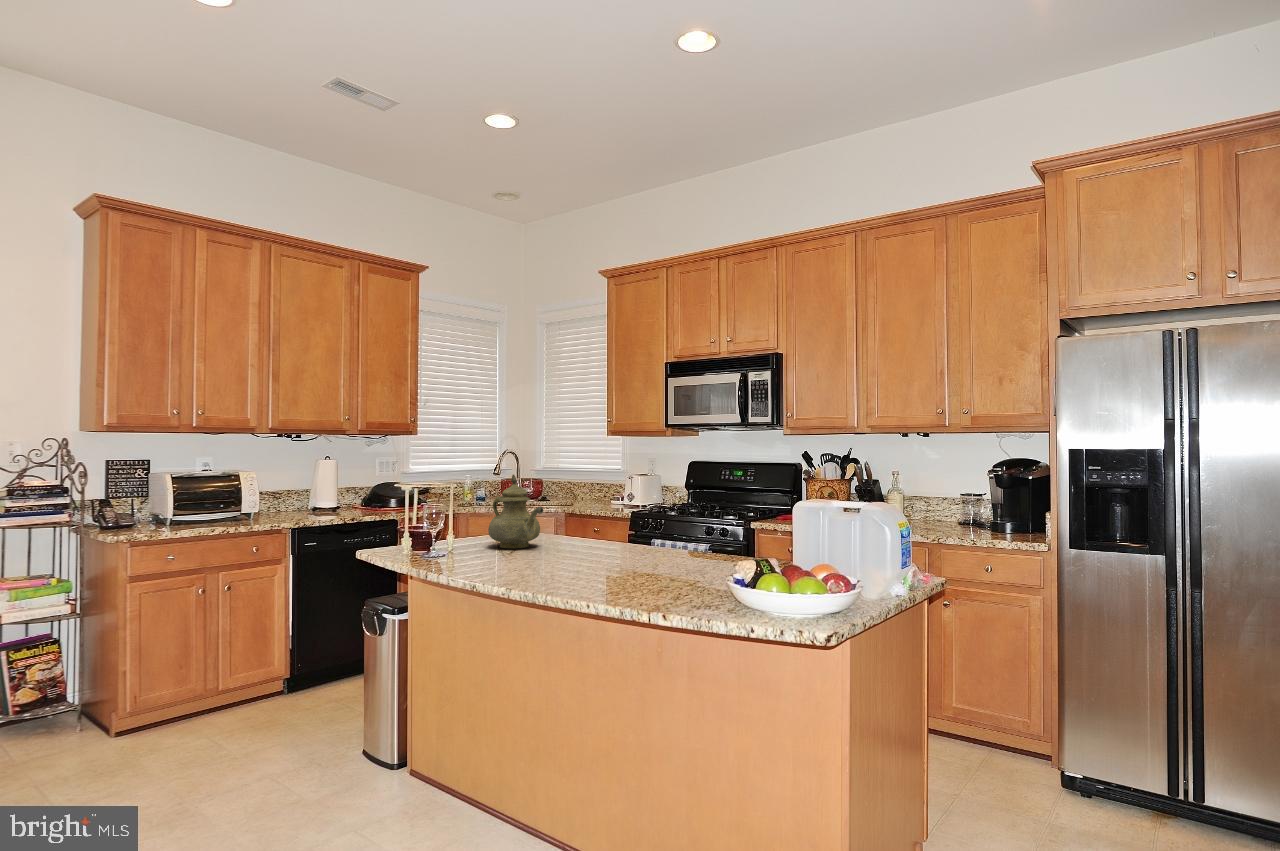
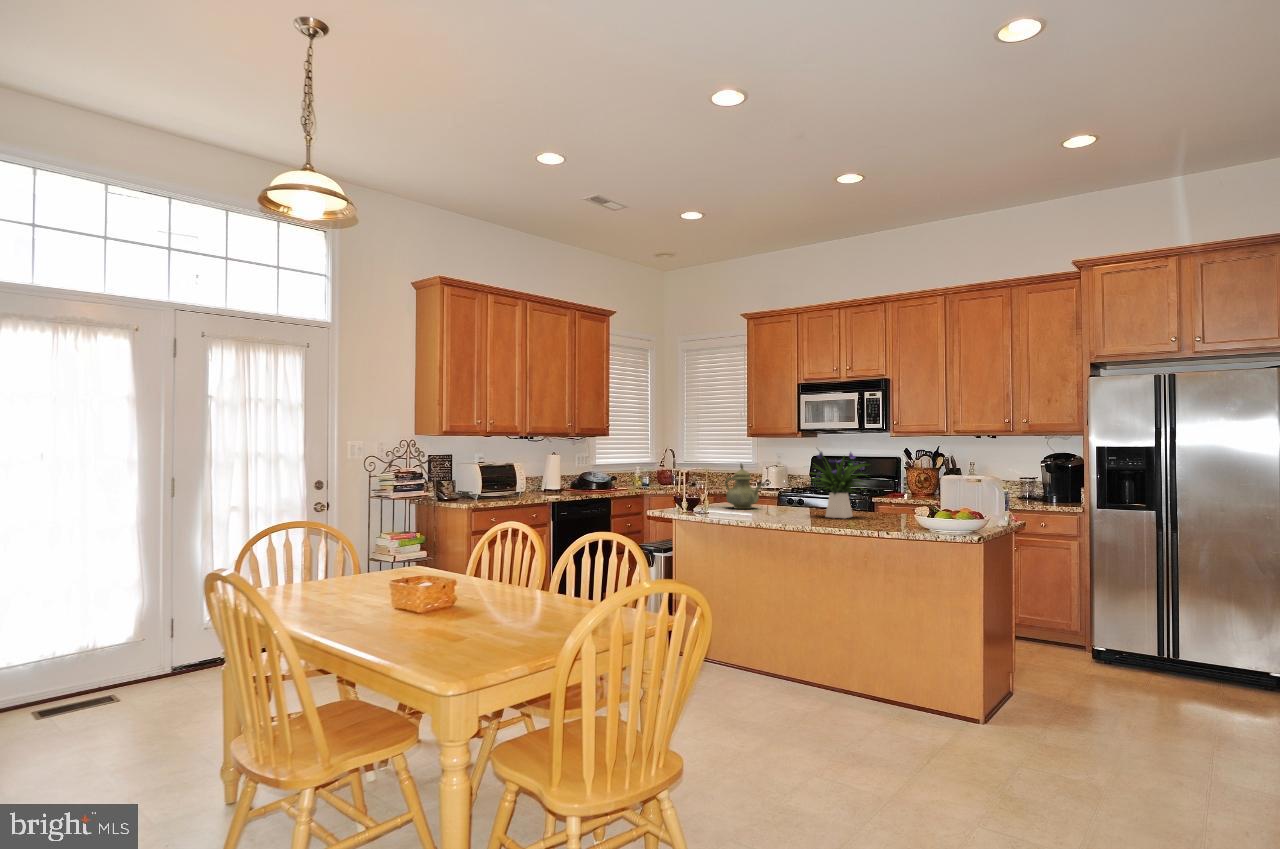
flower arrangement: none [567,451,687,576] -> present [813,452,870,518]

